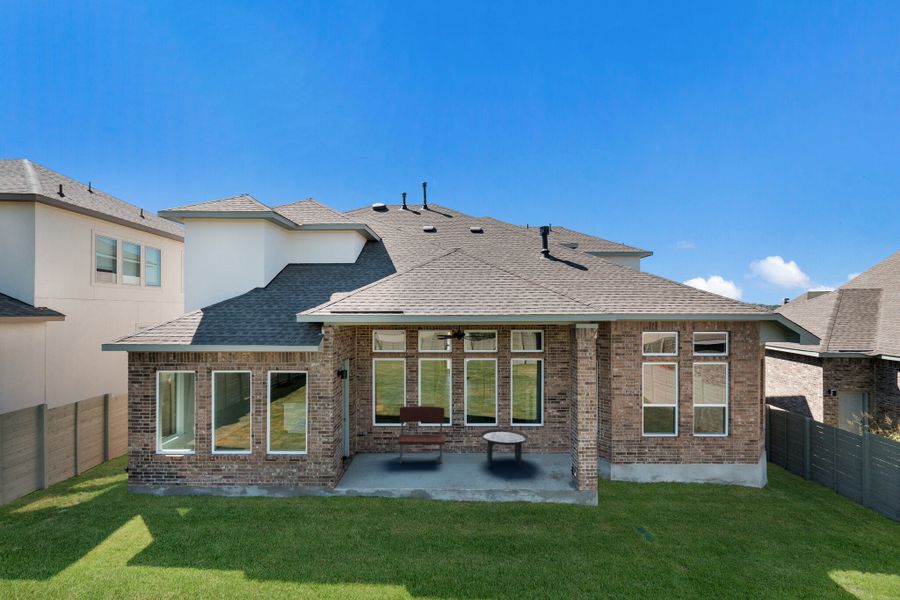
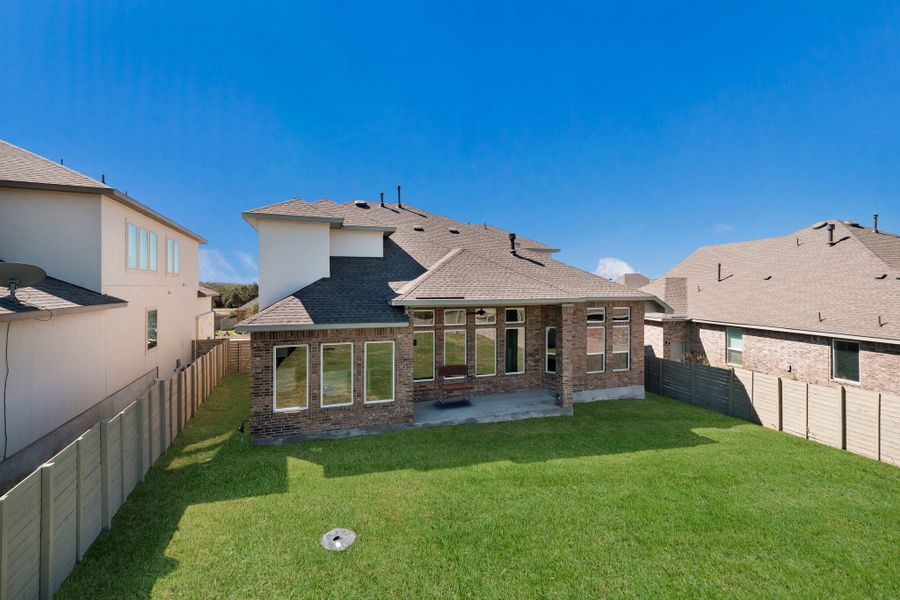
round table: present [481,429,528,469] -> none [493,376,524,401]

